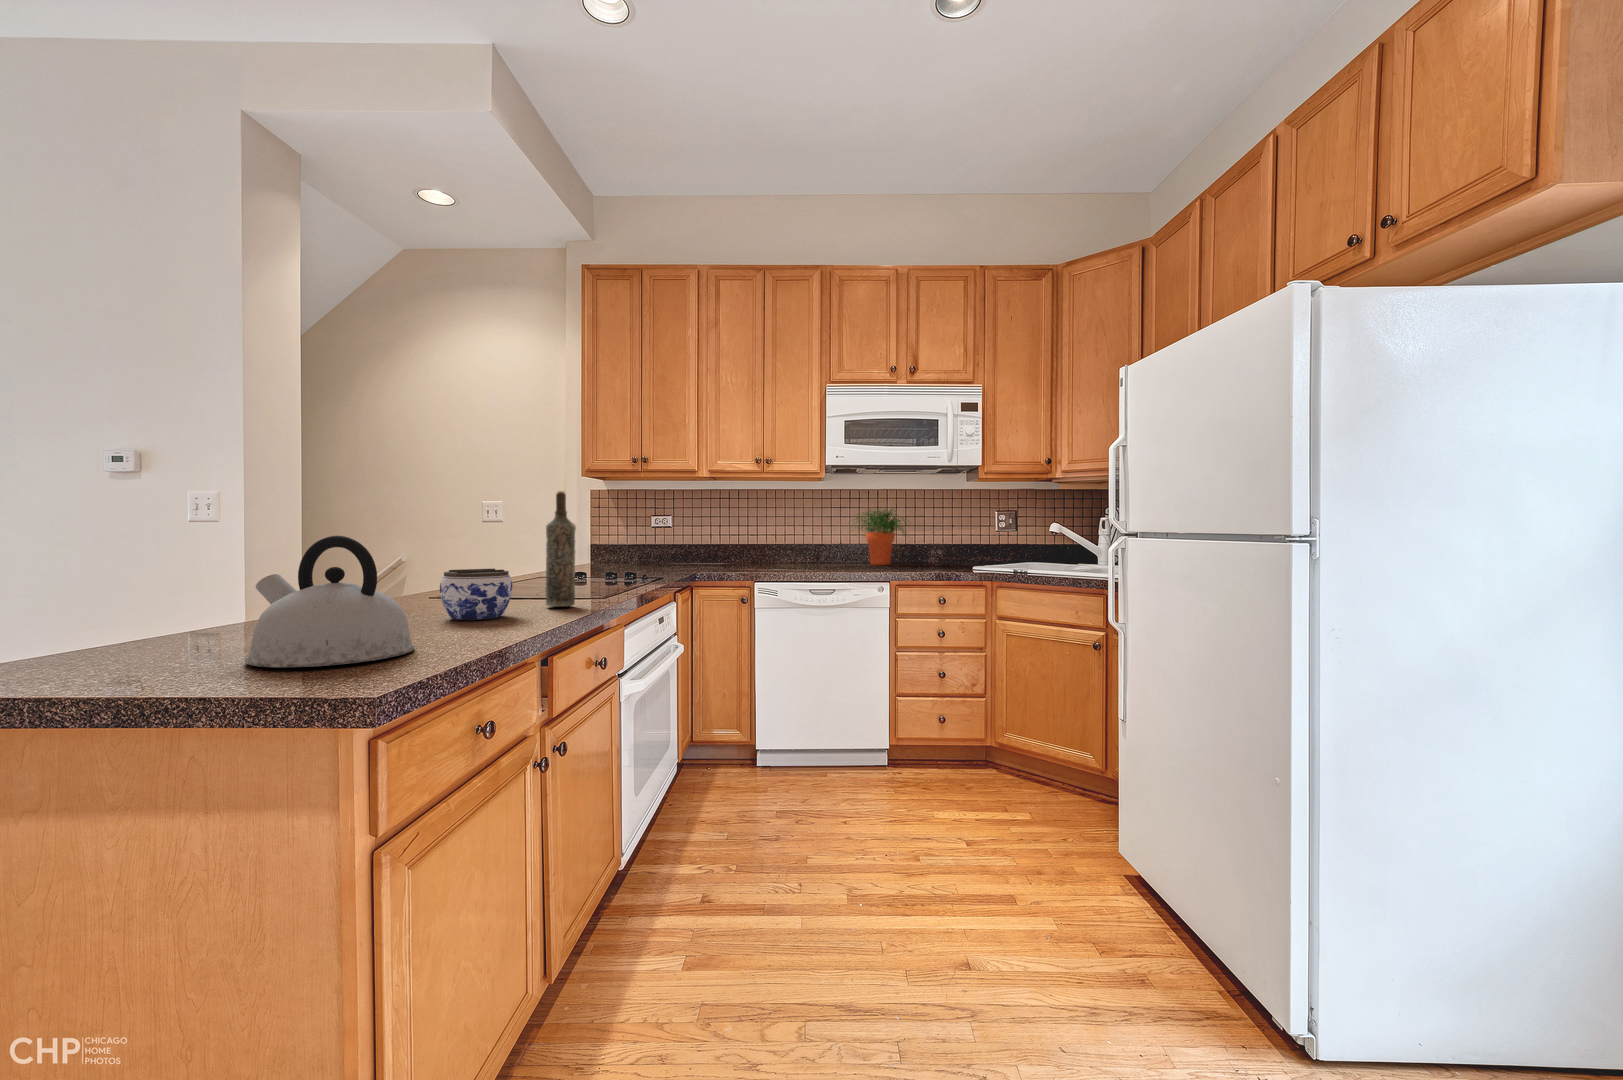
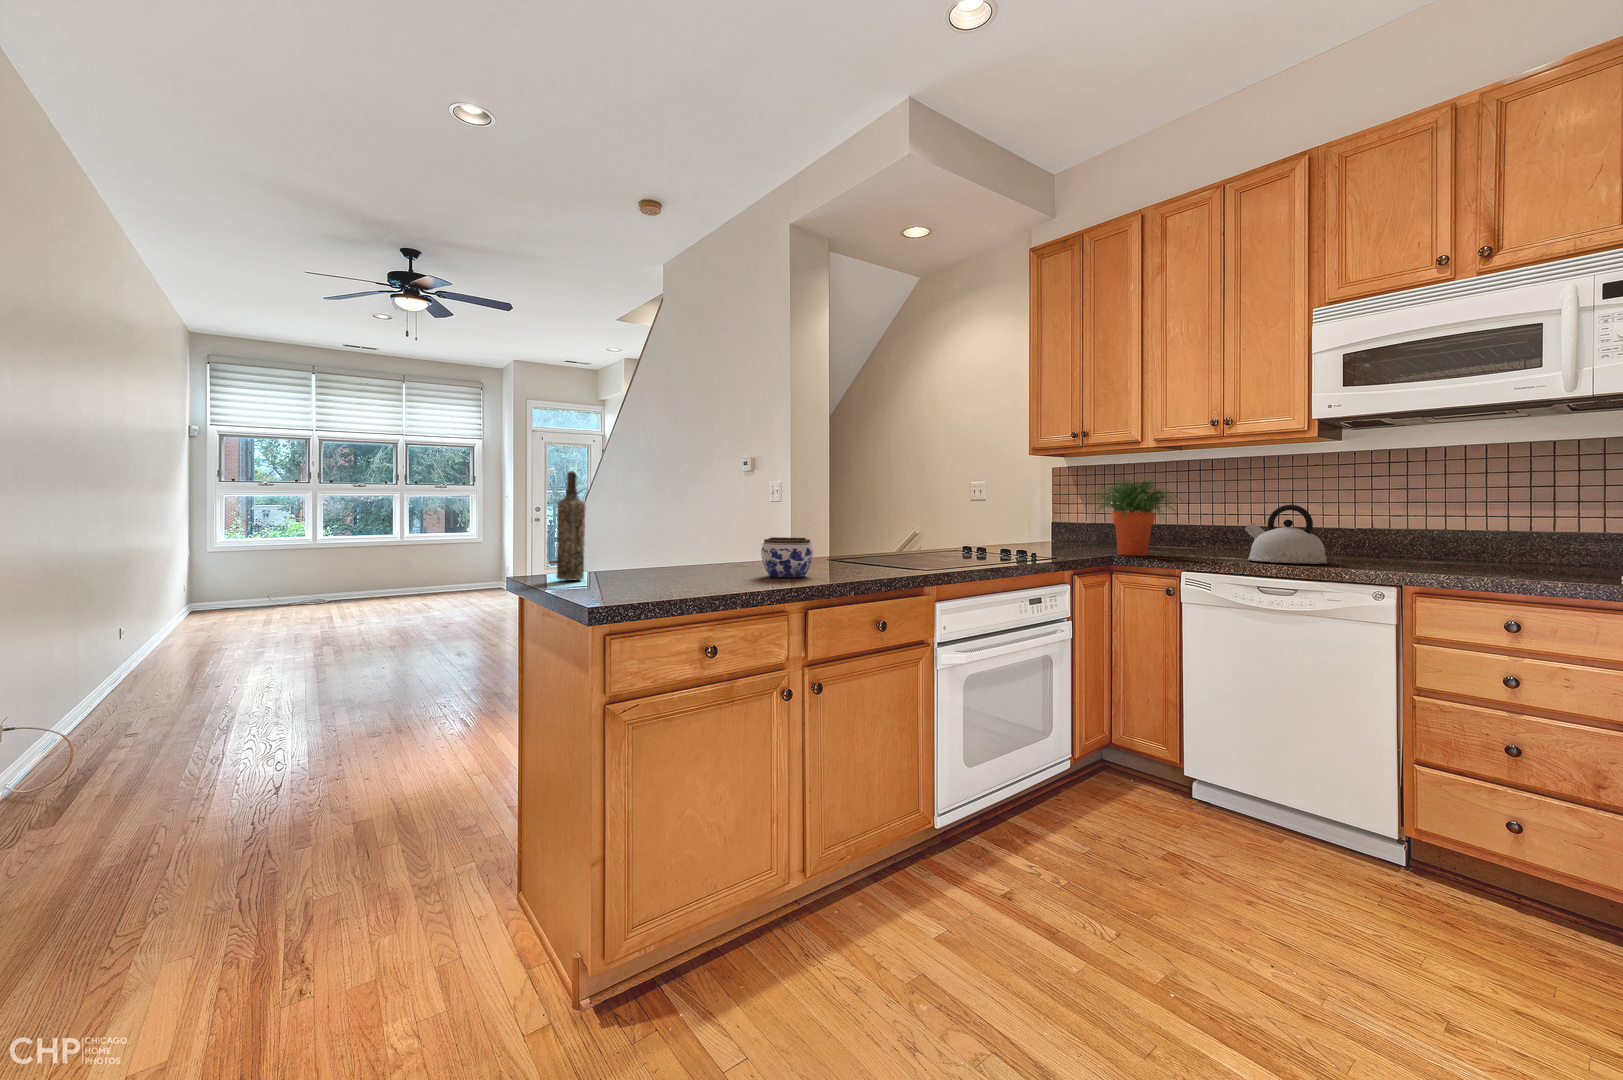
bottle: present [546,491,576,607] -> present [557,471,586,581]
potted plant: present [852,509,907,565] -> present [1094,480,1176,556]
kettle: present [245,536,414,667] -> present [1245,505,1328,564]

